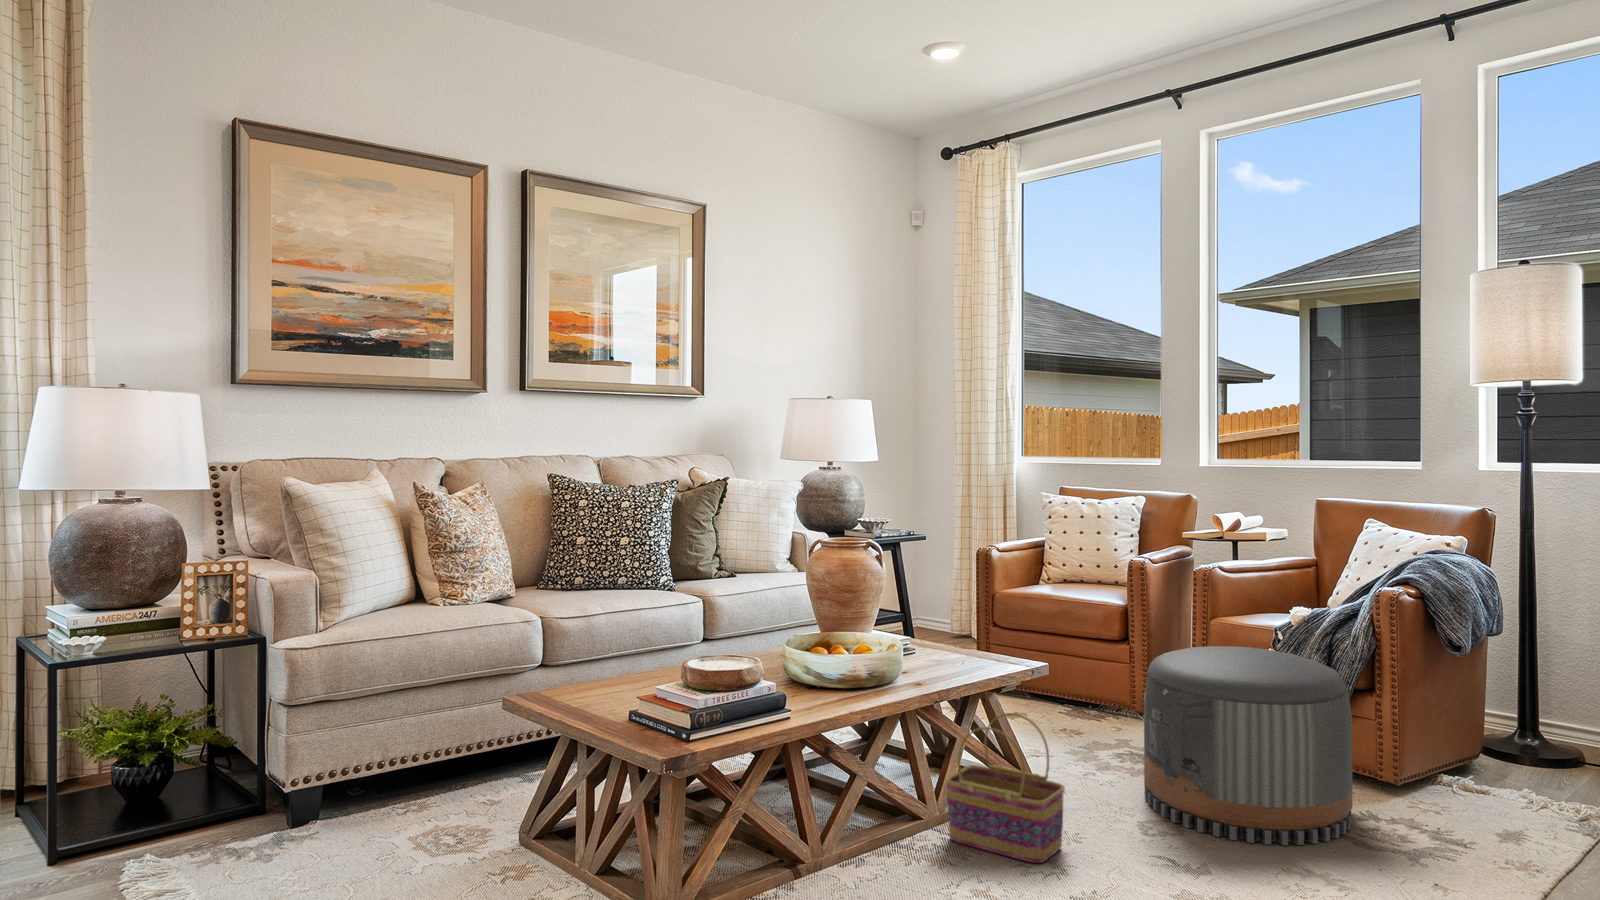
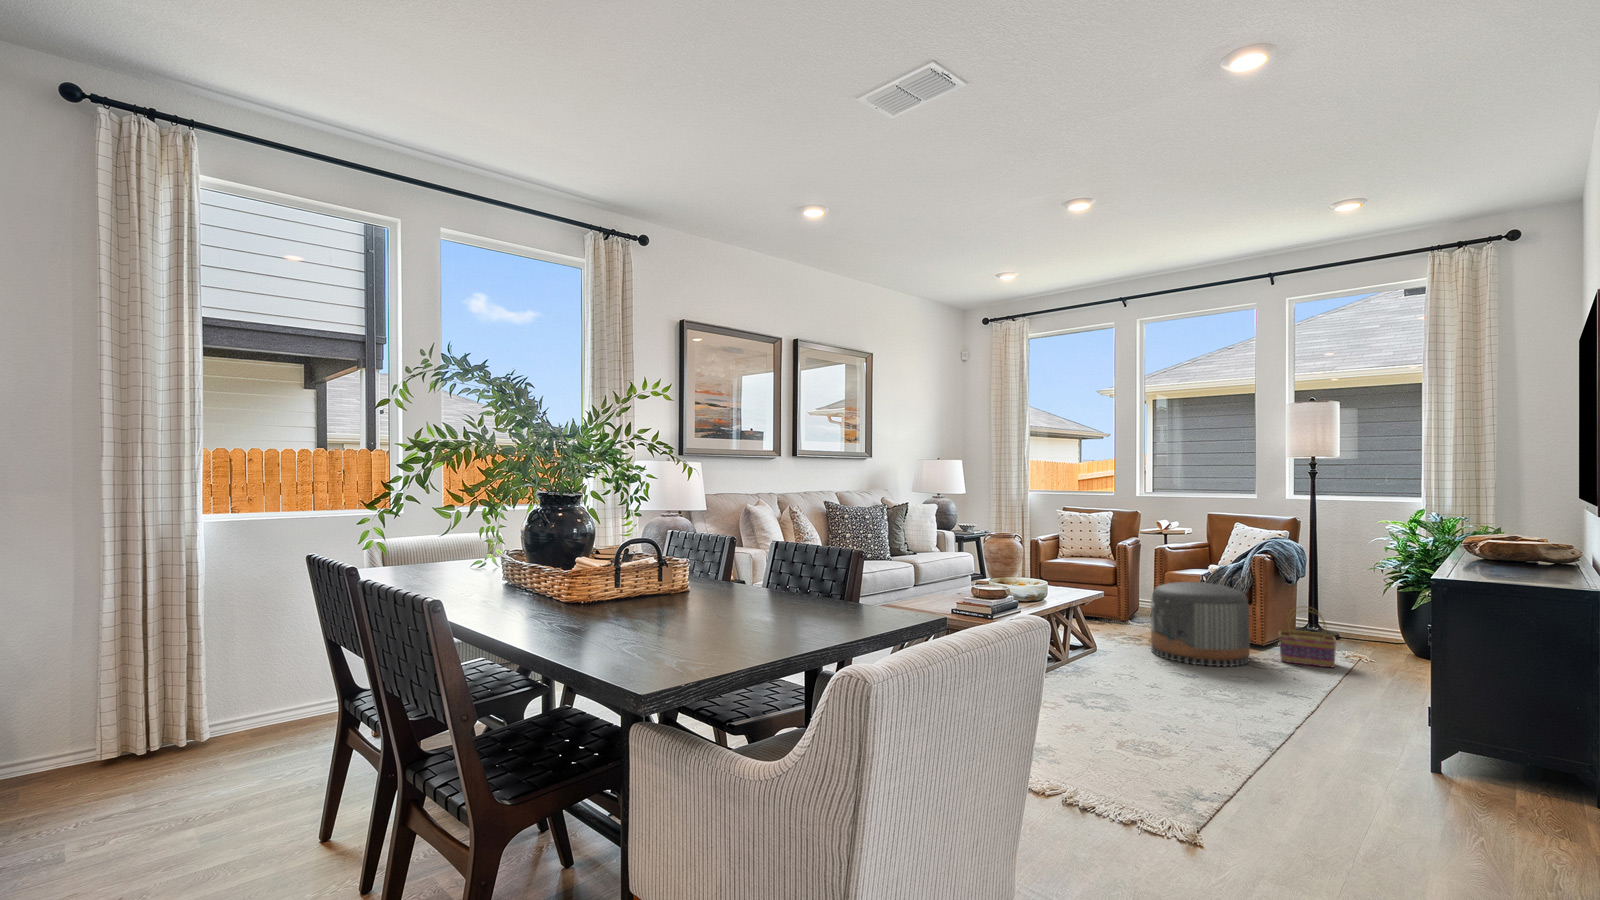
basket: present [946,713,1065,863] -> present [1279,609,1336,667]

